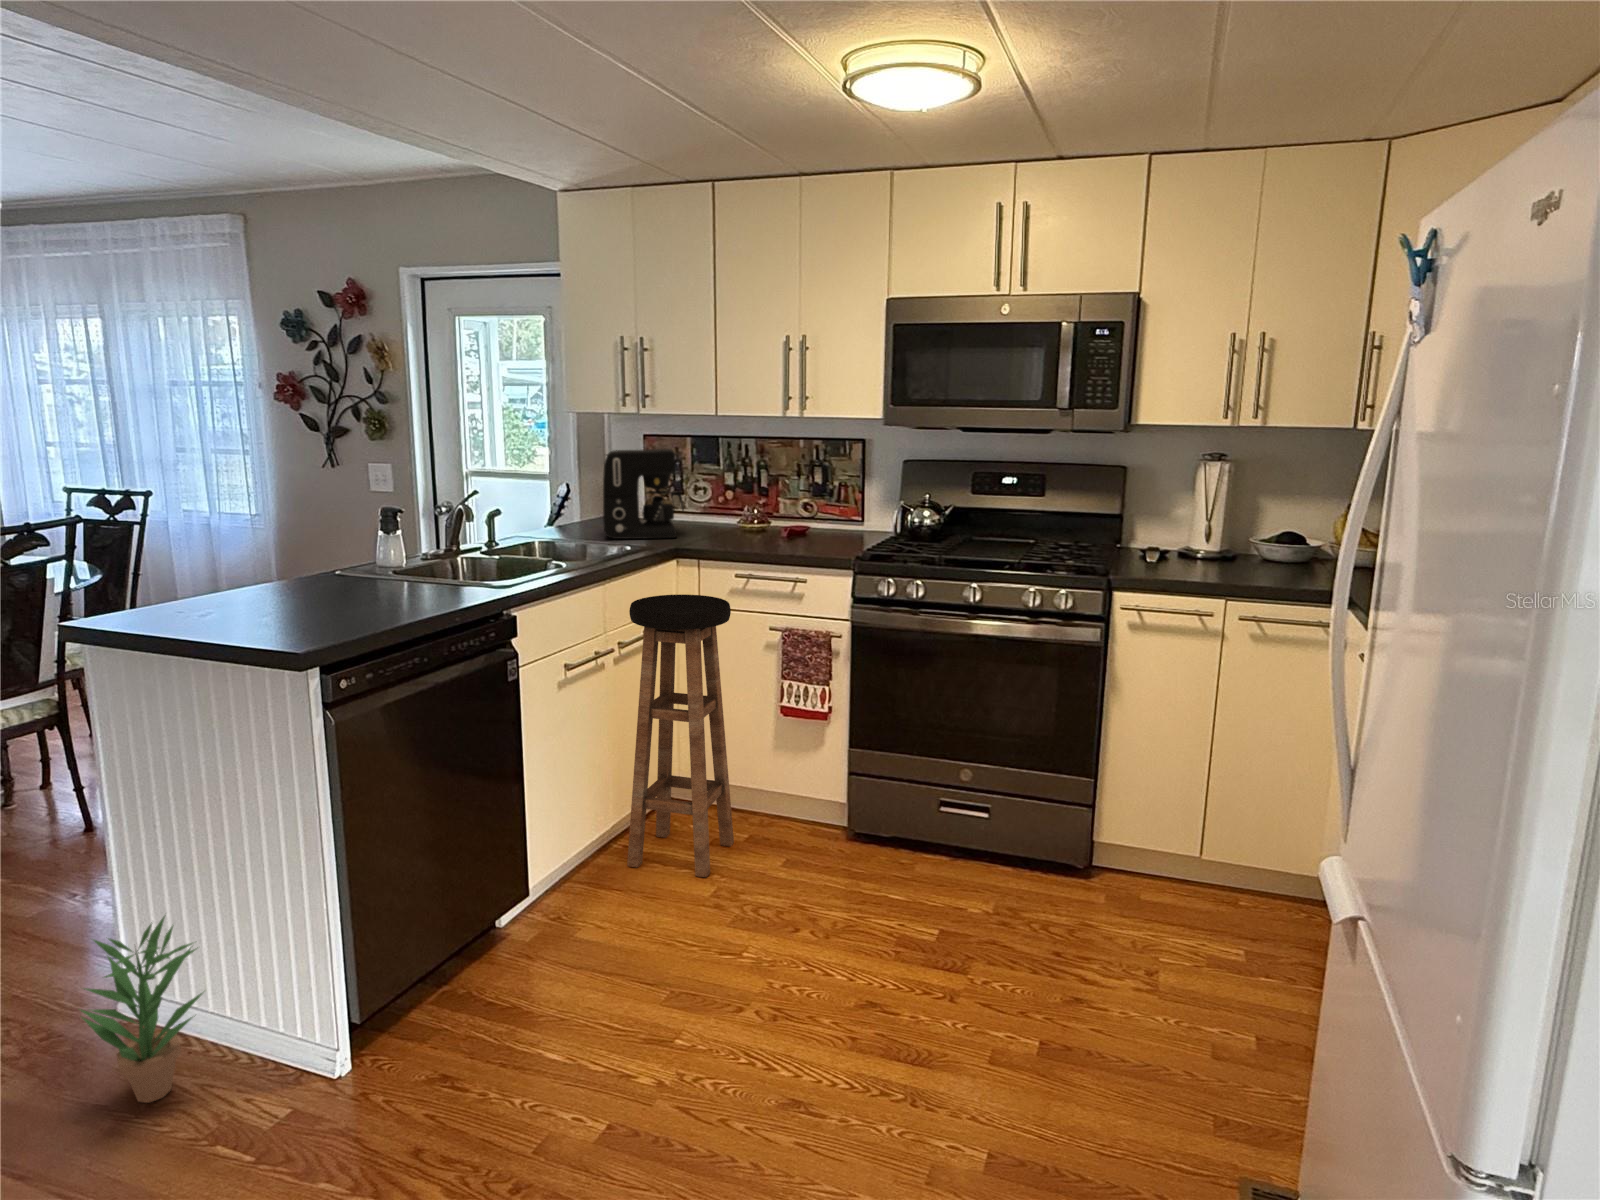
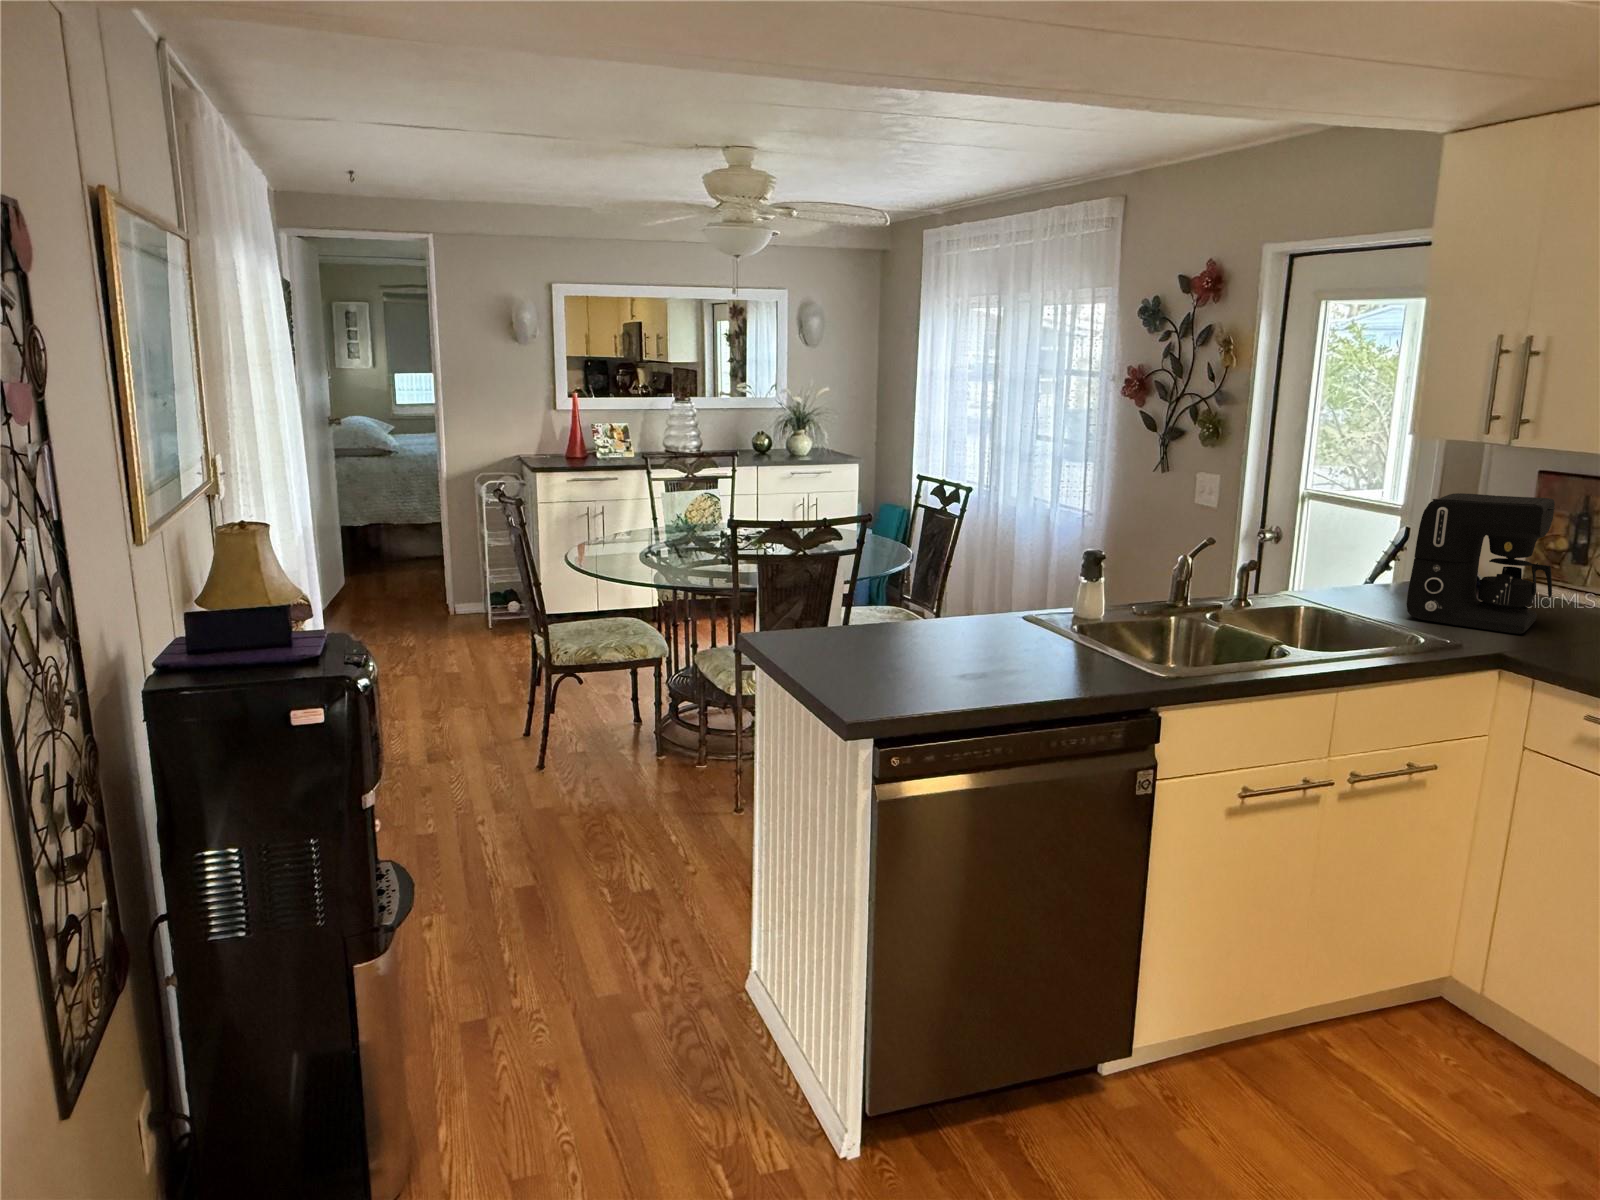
bar stool: present [627,594,734,877] -> none [1307,719,1546,1153]
potted plant: present [81,916,203,1103] -> none [665,921,765,1090]

